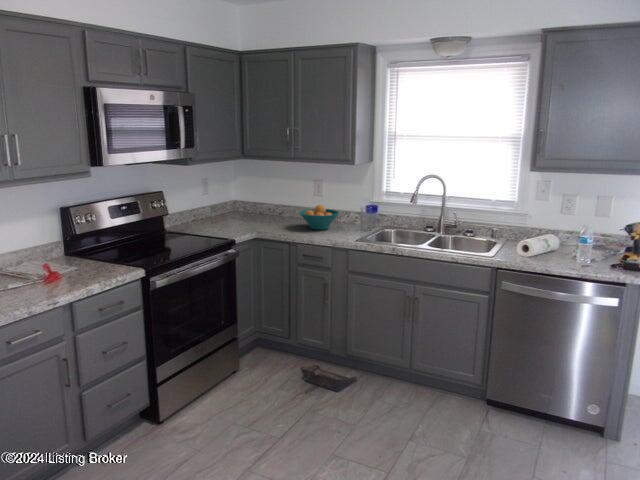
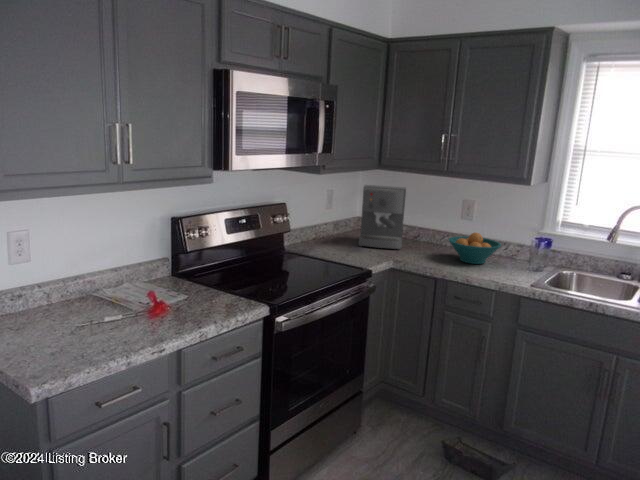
coffee maker: none [230,173,267,224] -> present [359,185,406,250]

